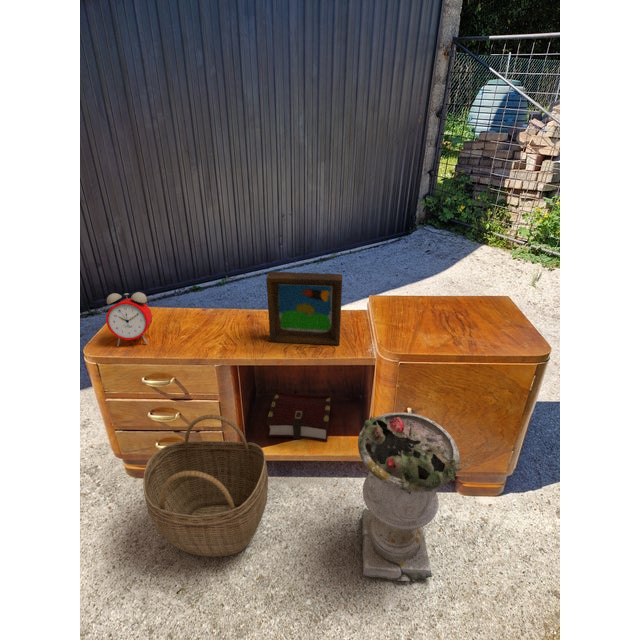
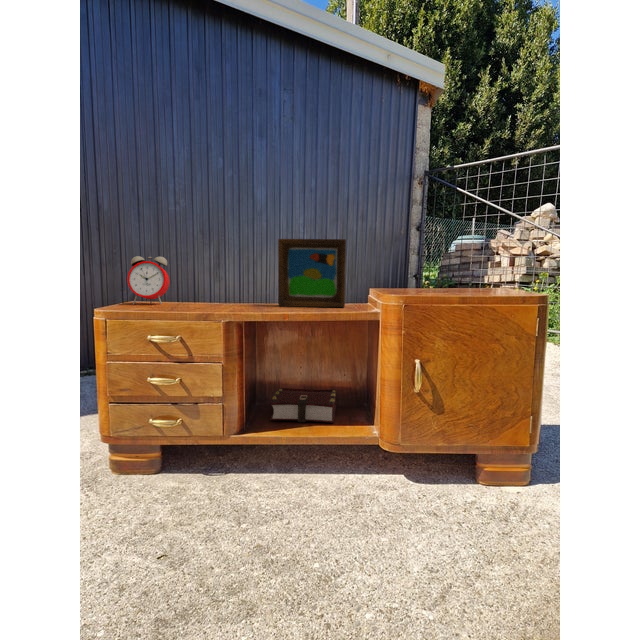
planter: present [358,412,470,581] -> none [368,339,483,546]
woven basket: present [143,415,268,557] -> none [138,365,271,530]

